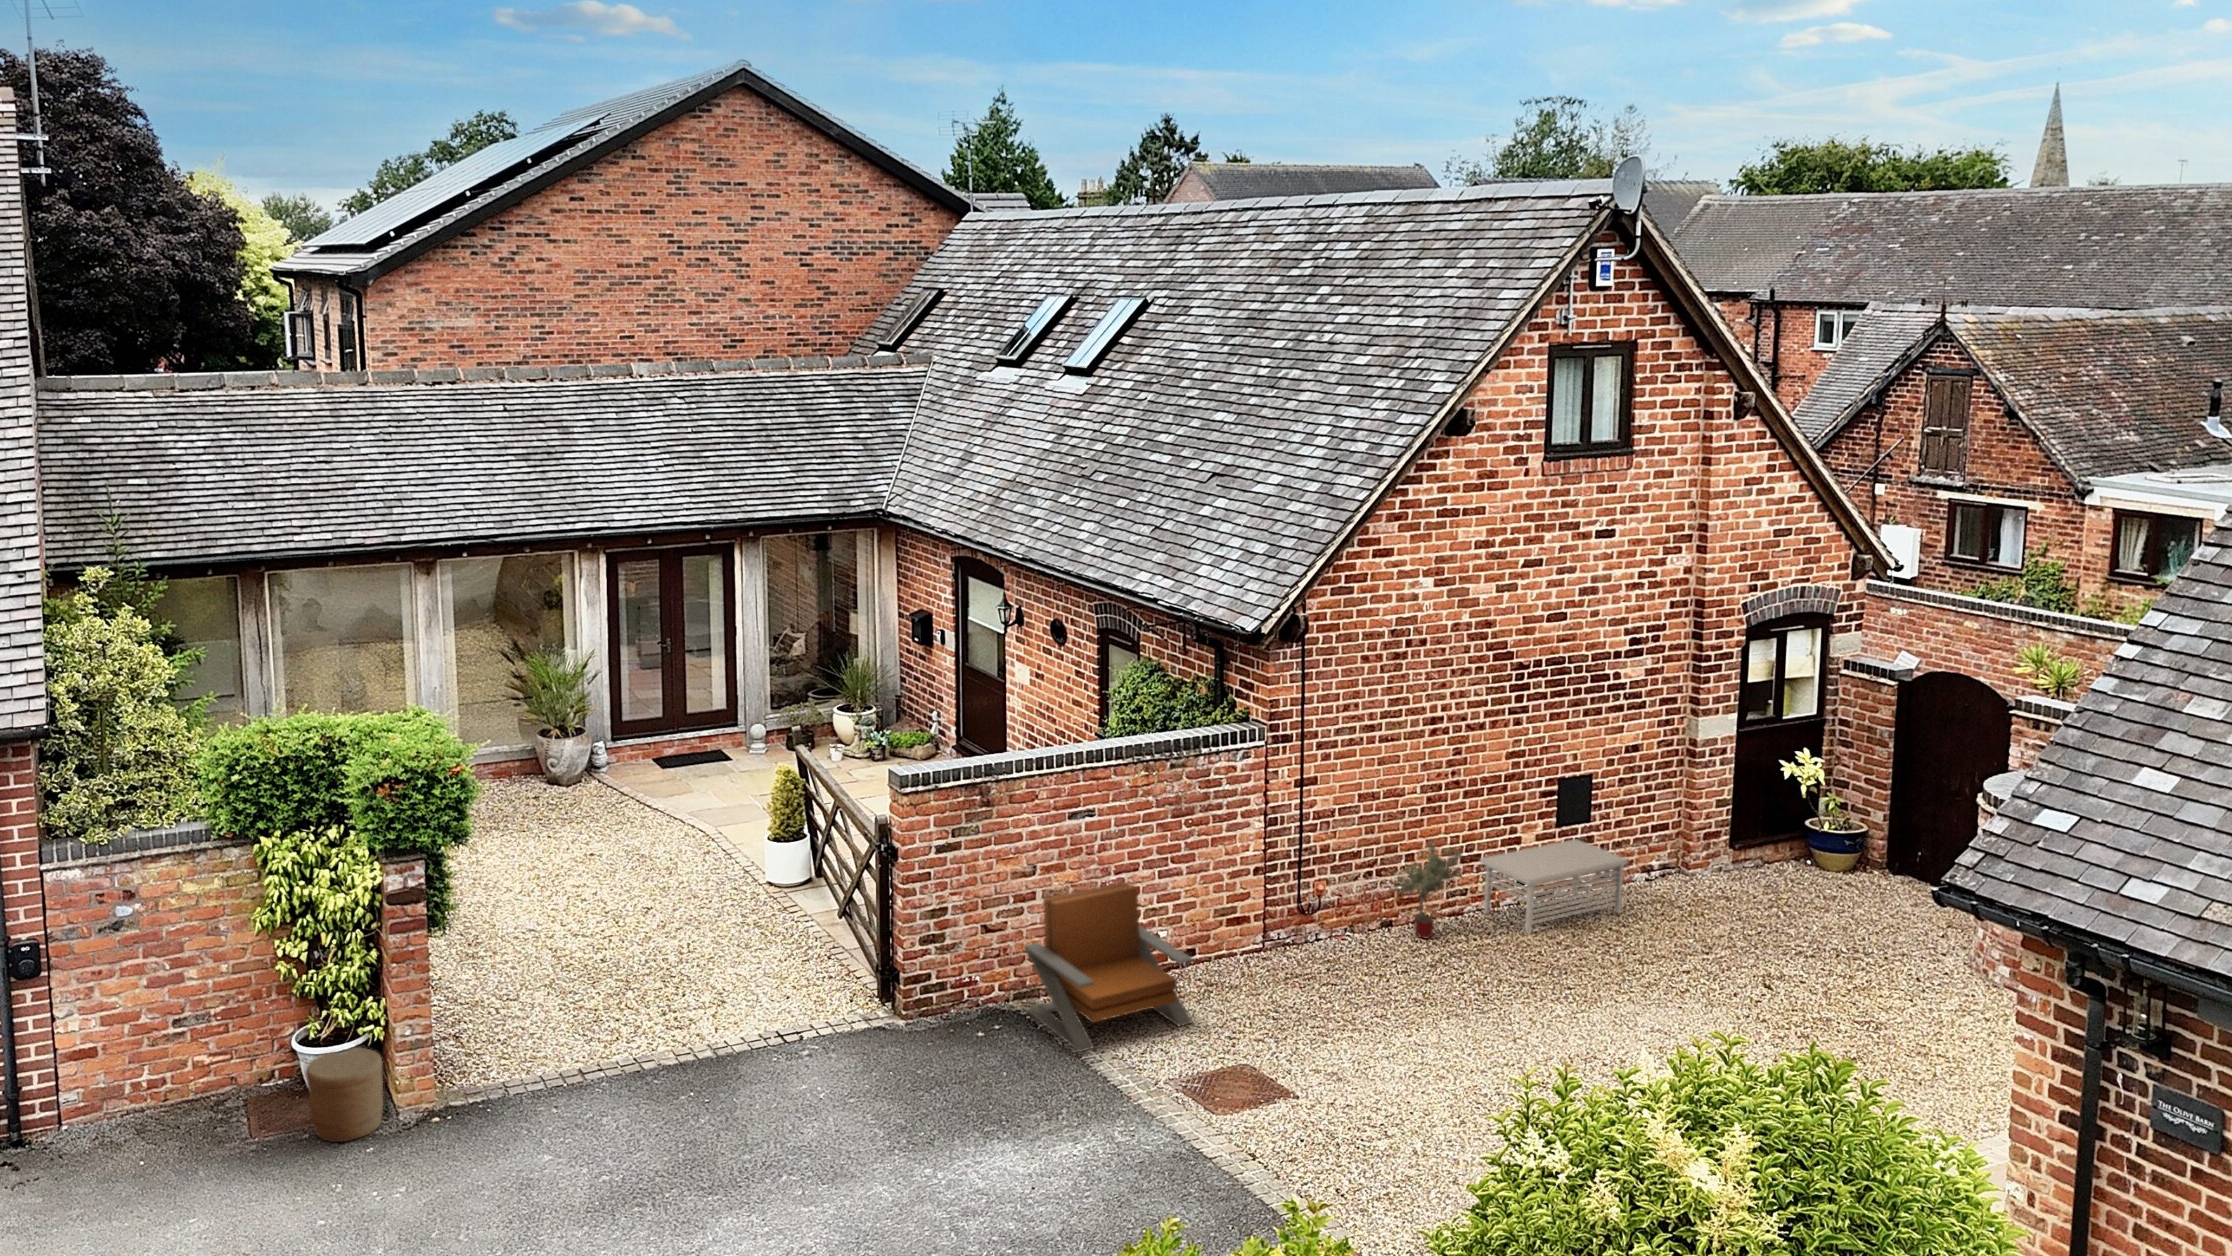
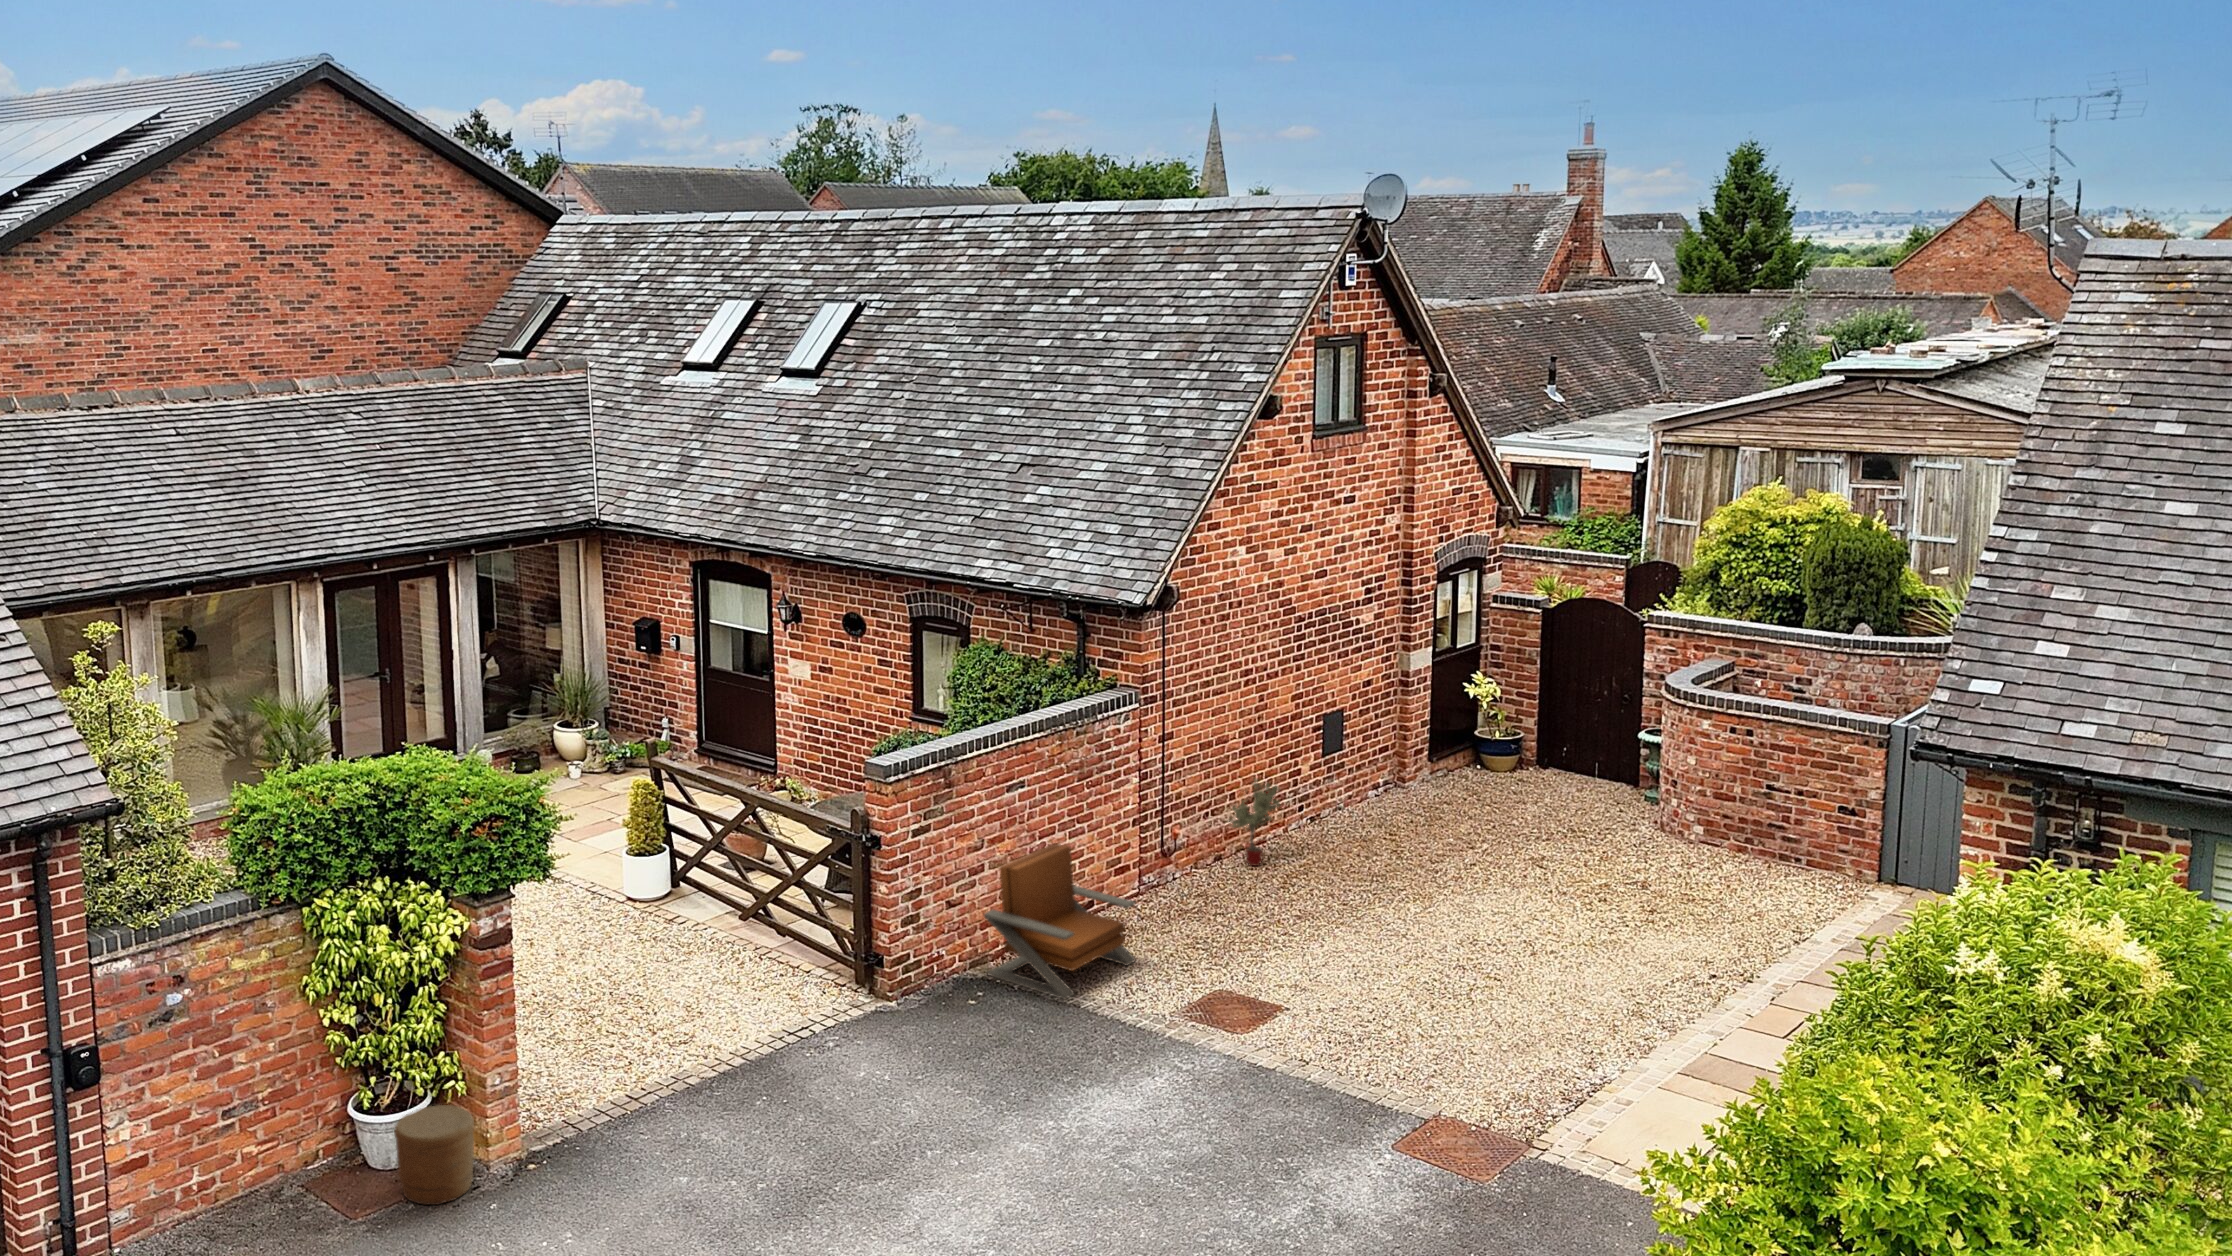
storage bench: present [1480,839,1628,934] -> none [1279,767,1389,851]

